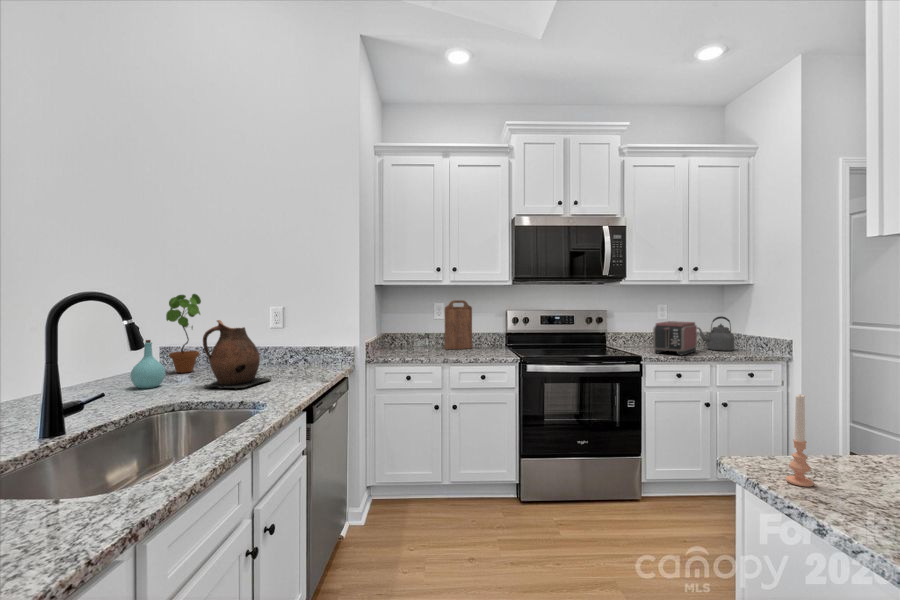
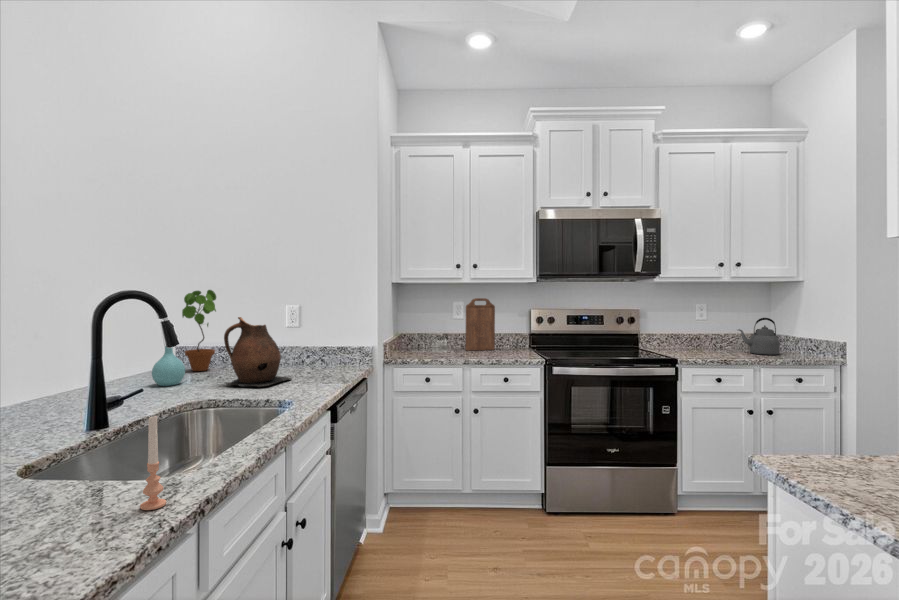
toaster: present [653,321,697,355] -> none [690,322,738,359]
candle: present [786,395,814,487] -> present [140,416,166,510]

